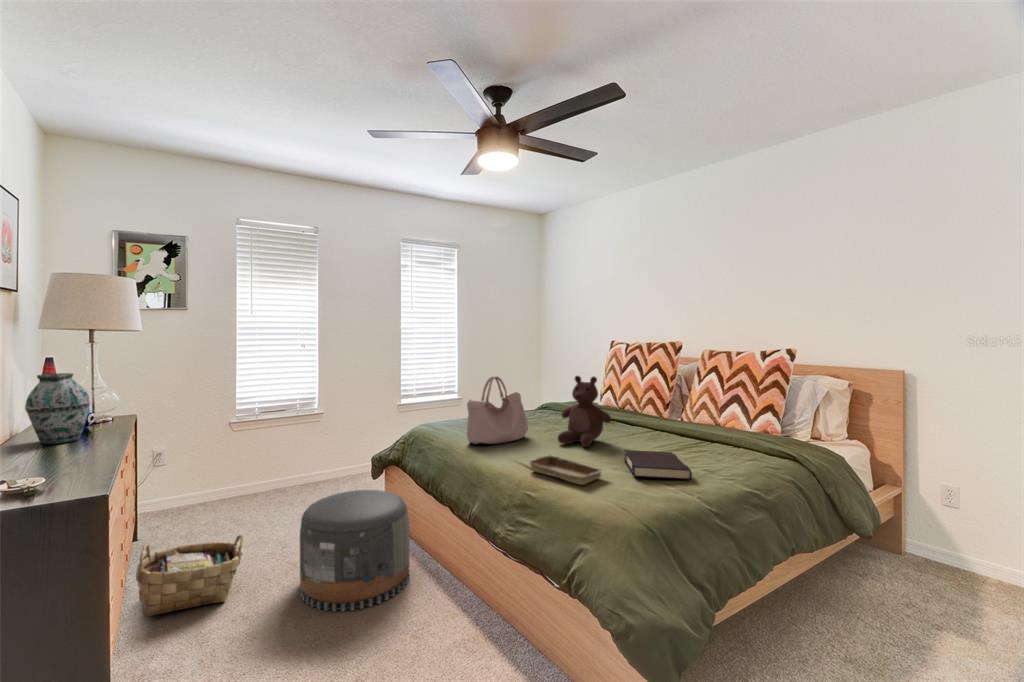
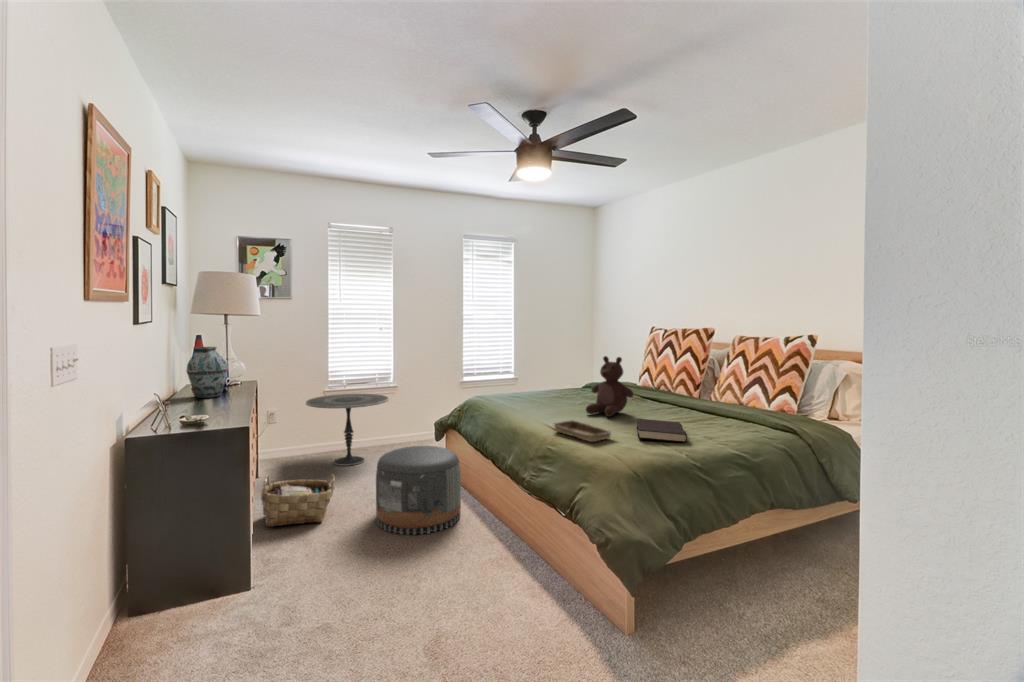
handbag: present [467,377,528,444] -> none [509,356,563,412]
side table: none [207,423,314,513] -> present [306,394,389,466]

